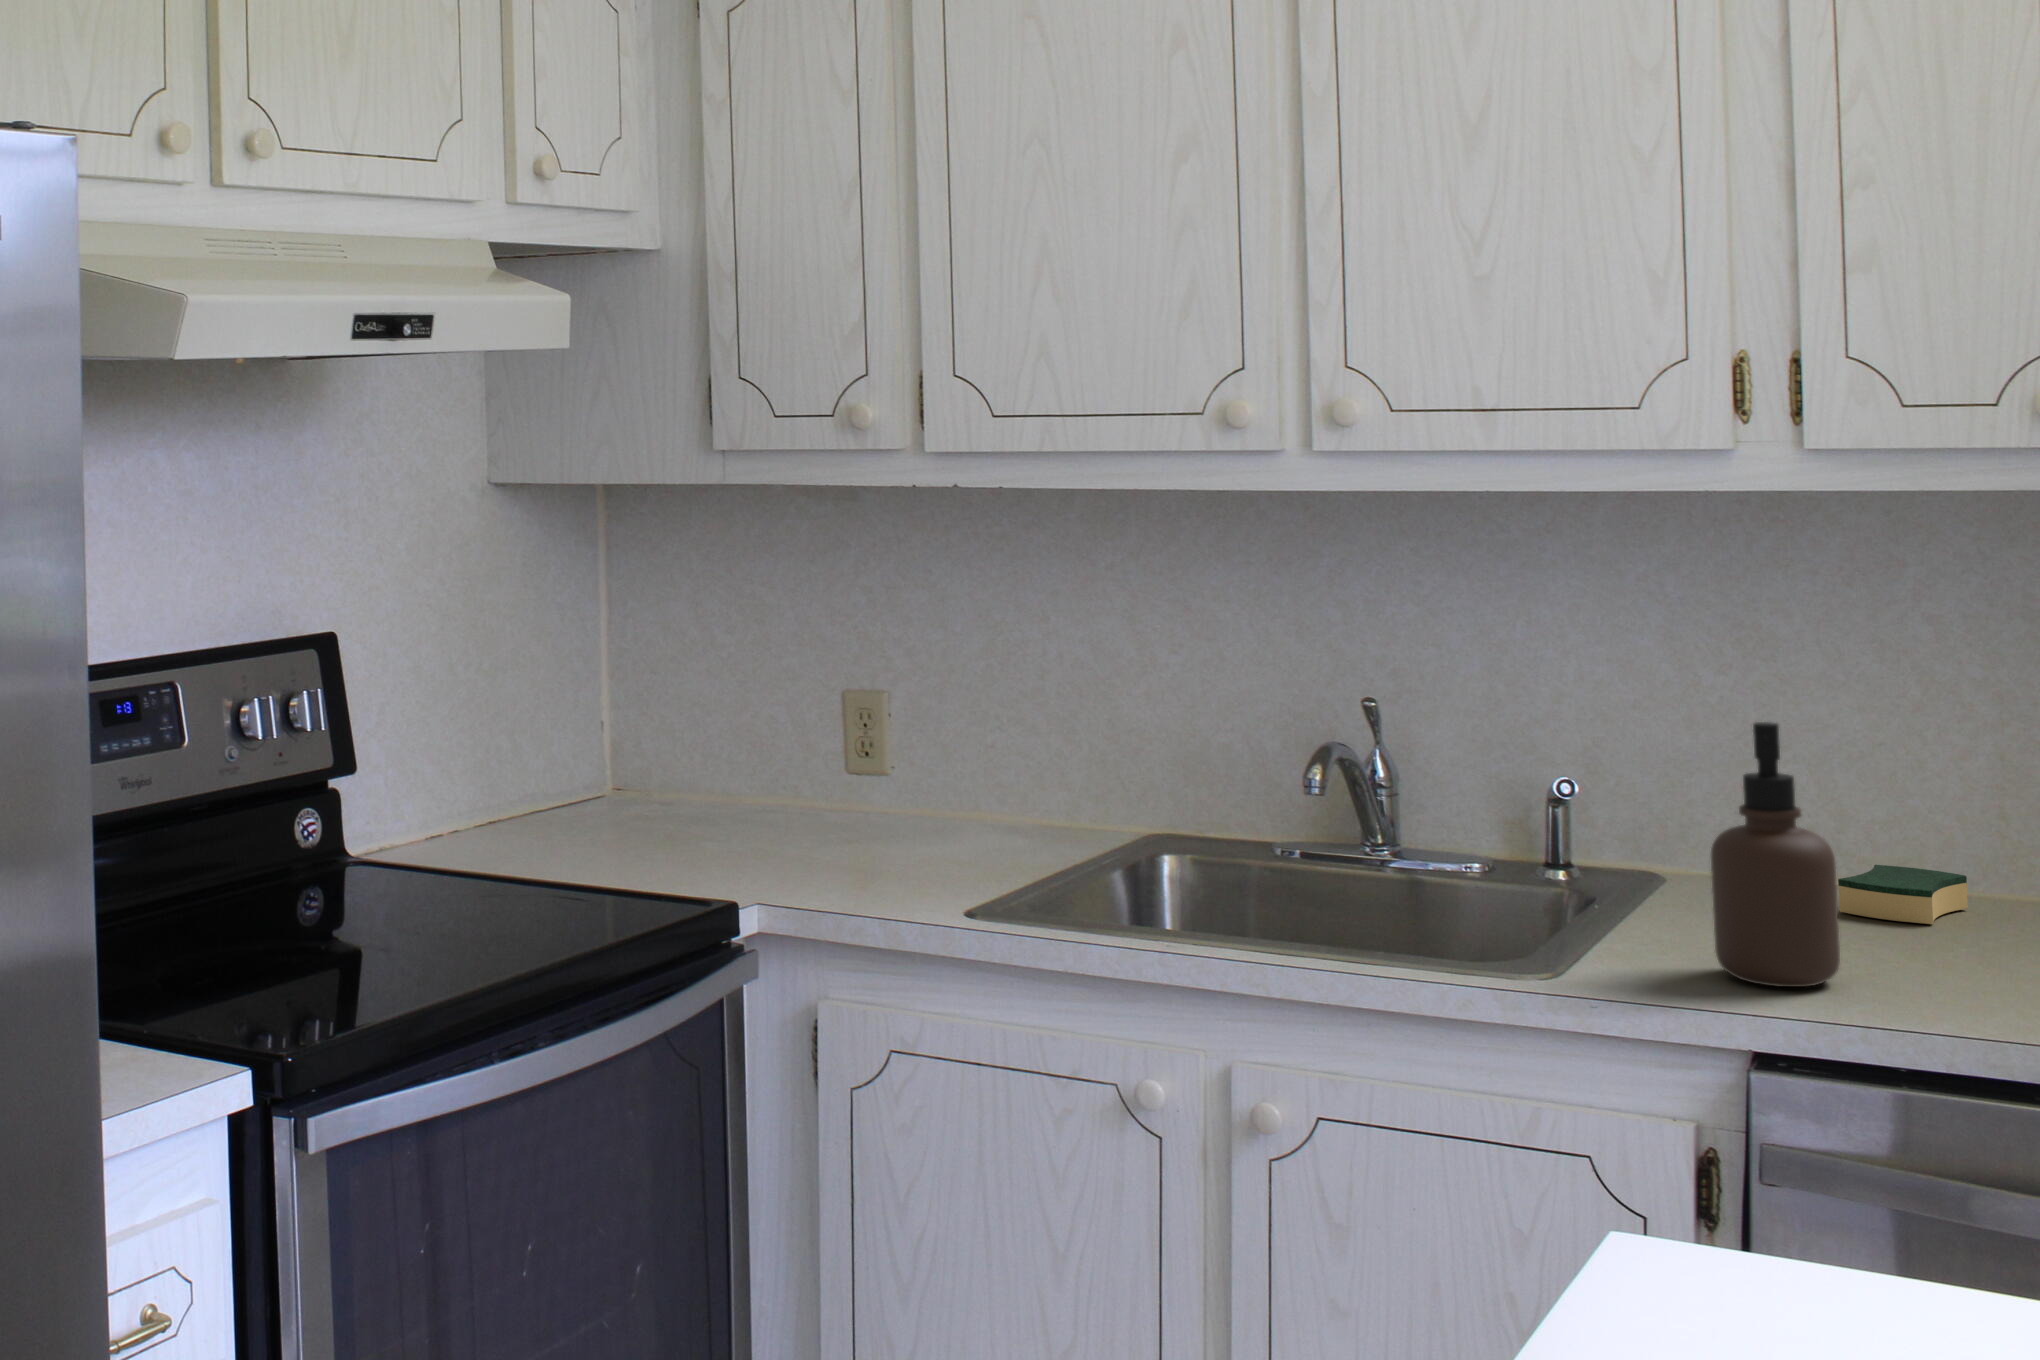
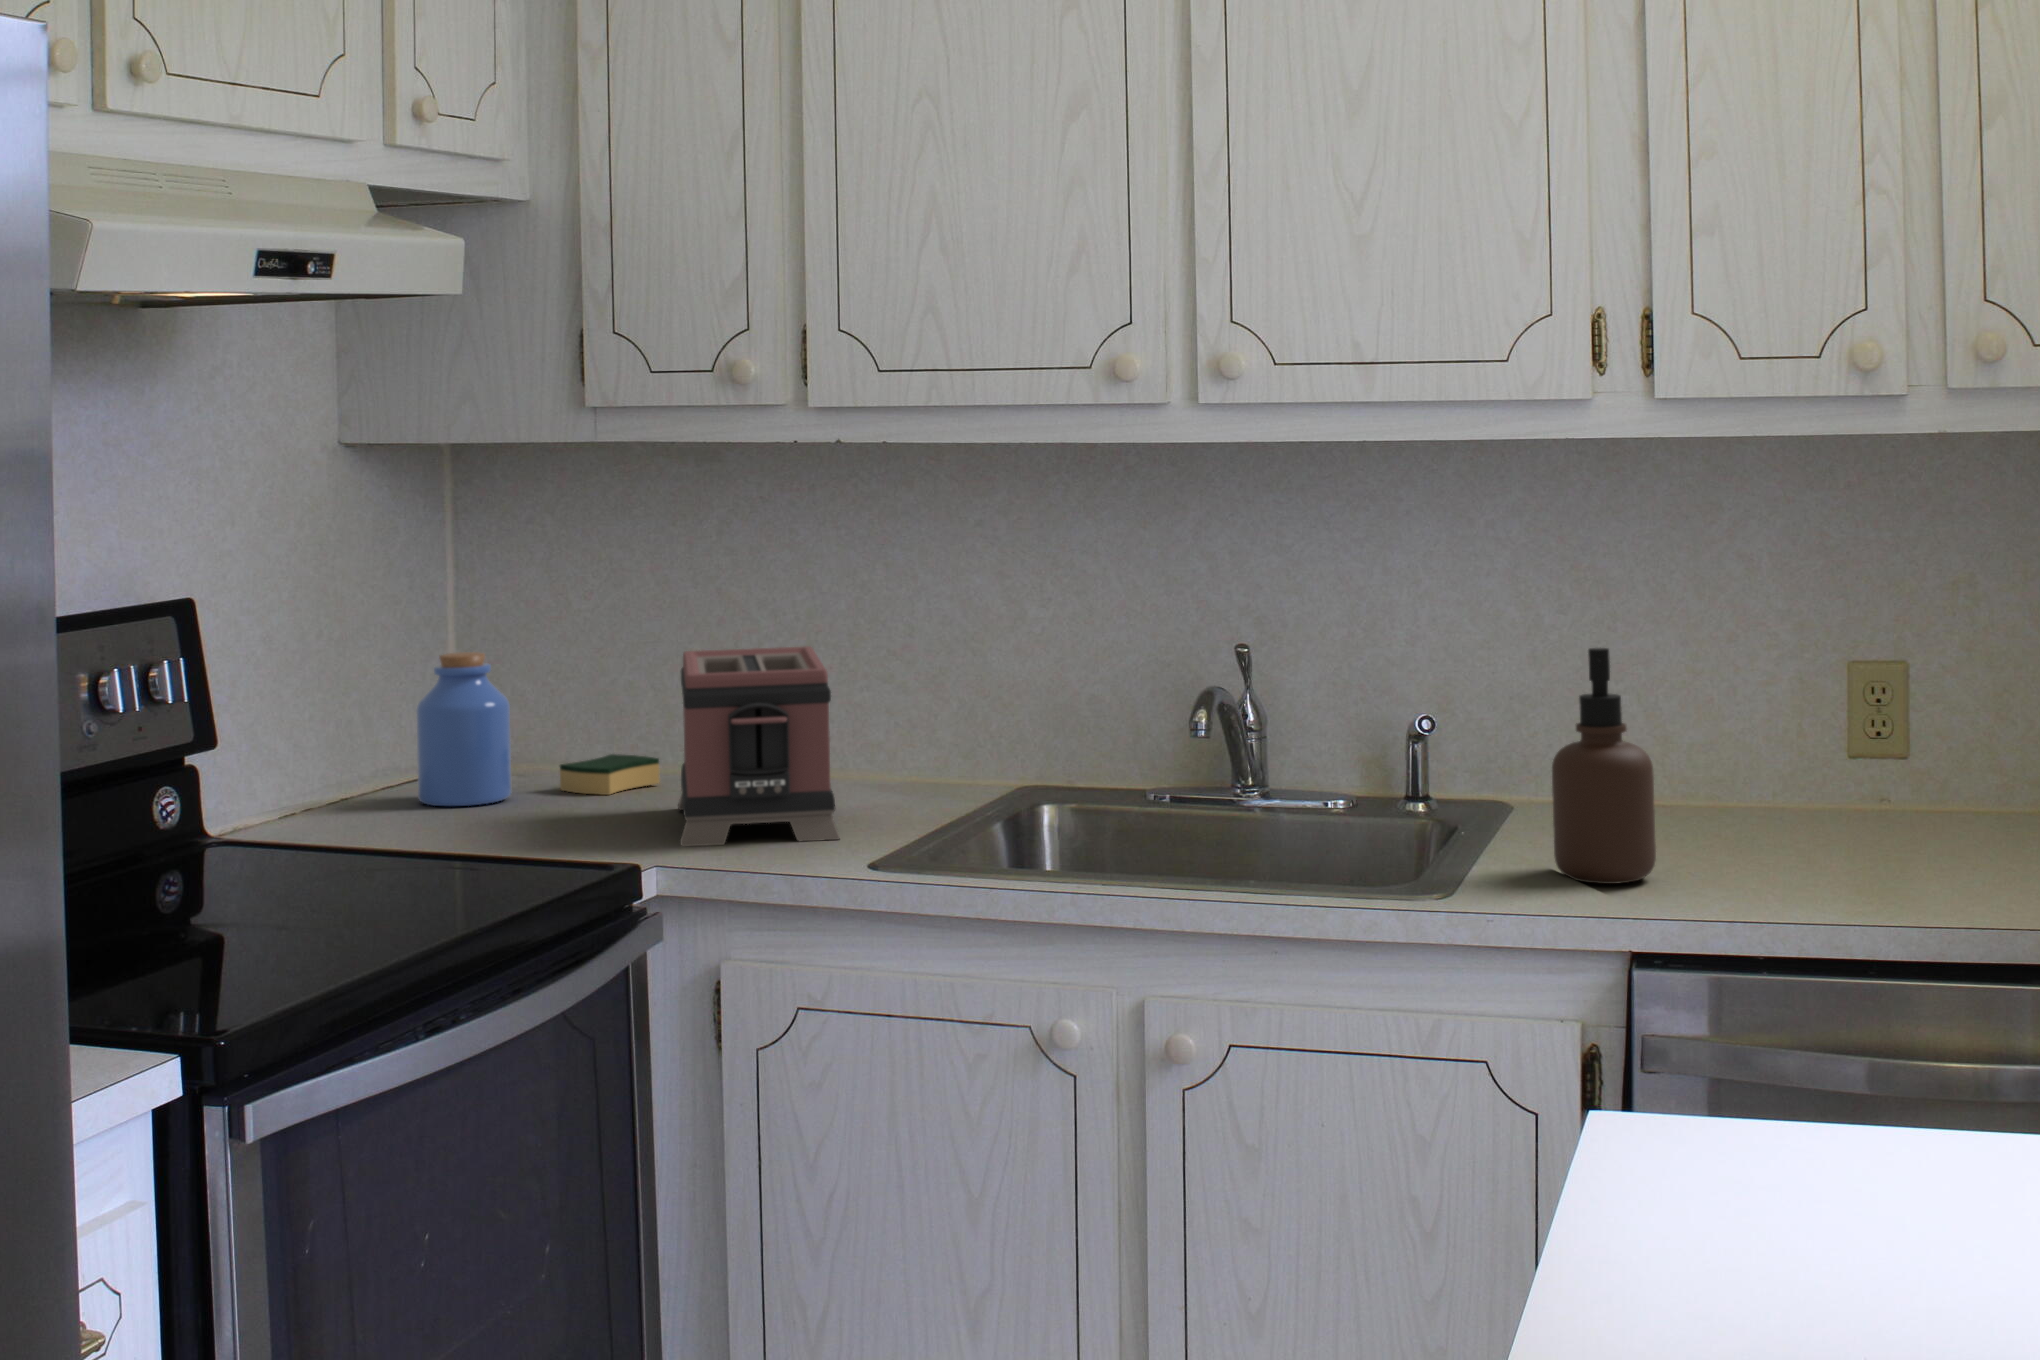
jar: none [545,681,634,827] -> present [416,652,511,806]
toaster: none [779,685,937,884] -> present [678,646,840,846]
sponge: present [1838,865,1968,924] -> present [560,754,660,795]

